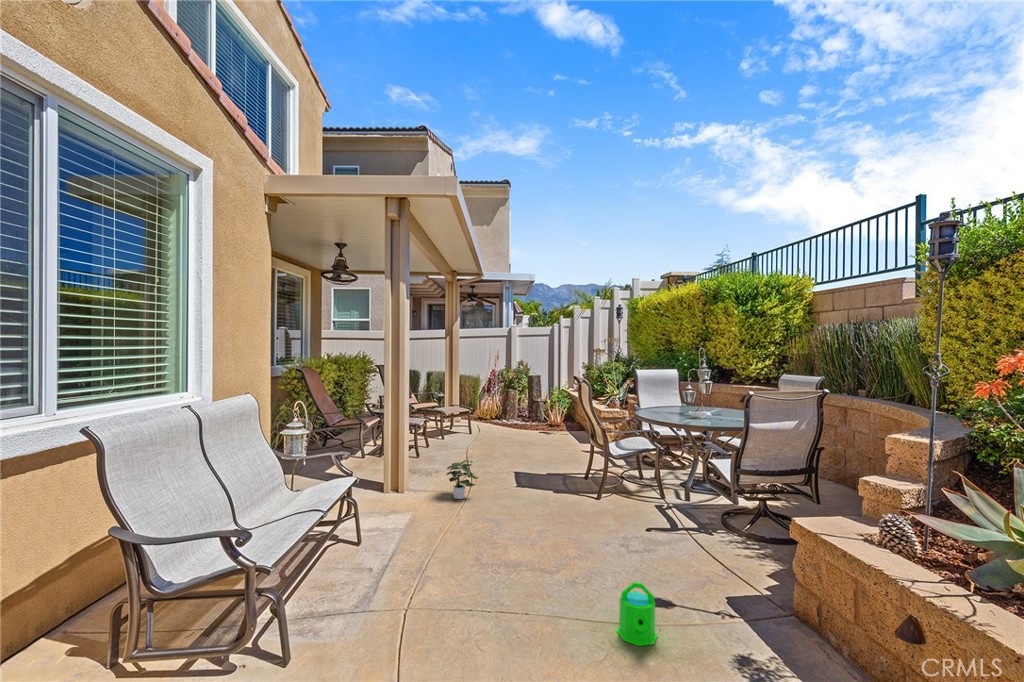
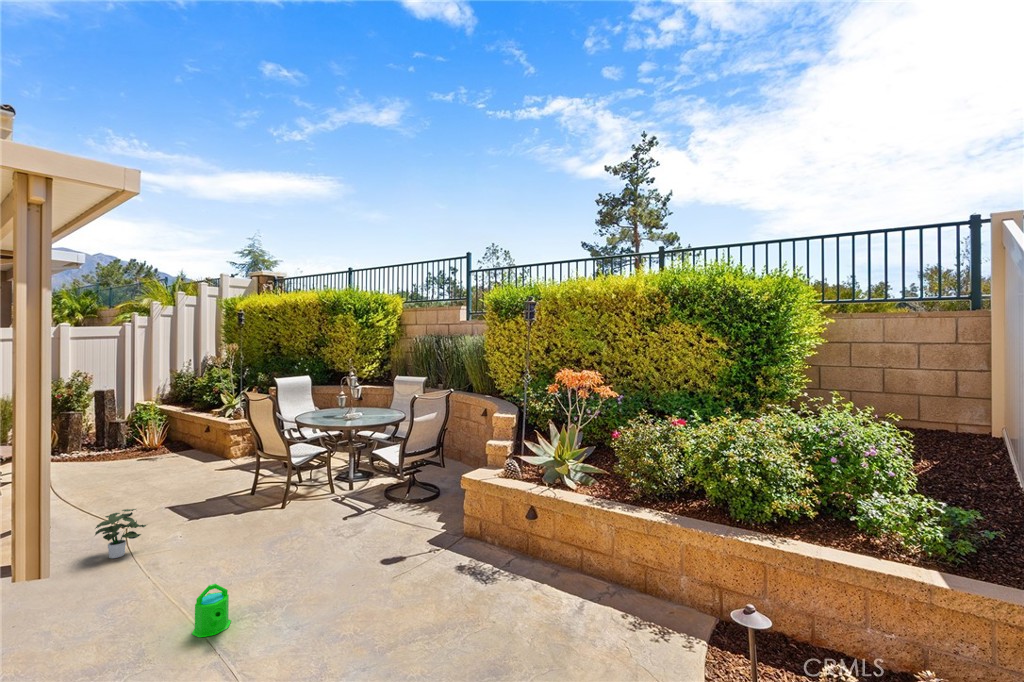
watering can: present [617,582,658,646] -> present [192,584,231,638]

